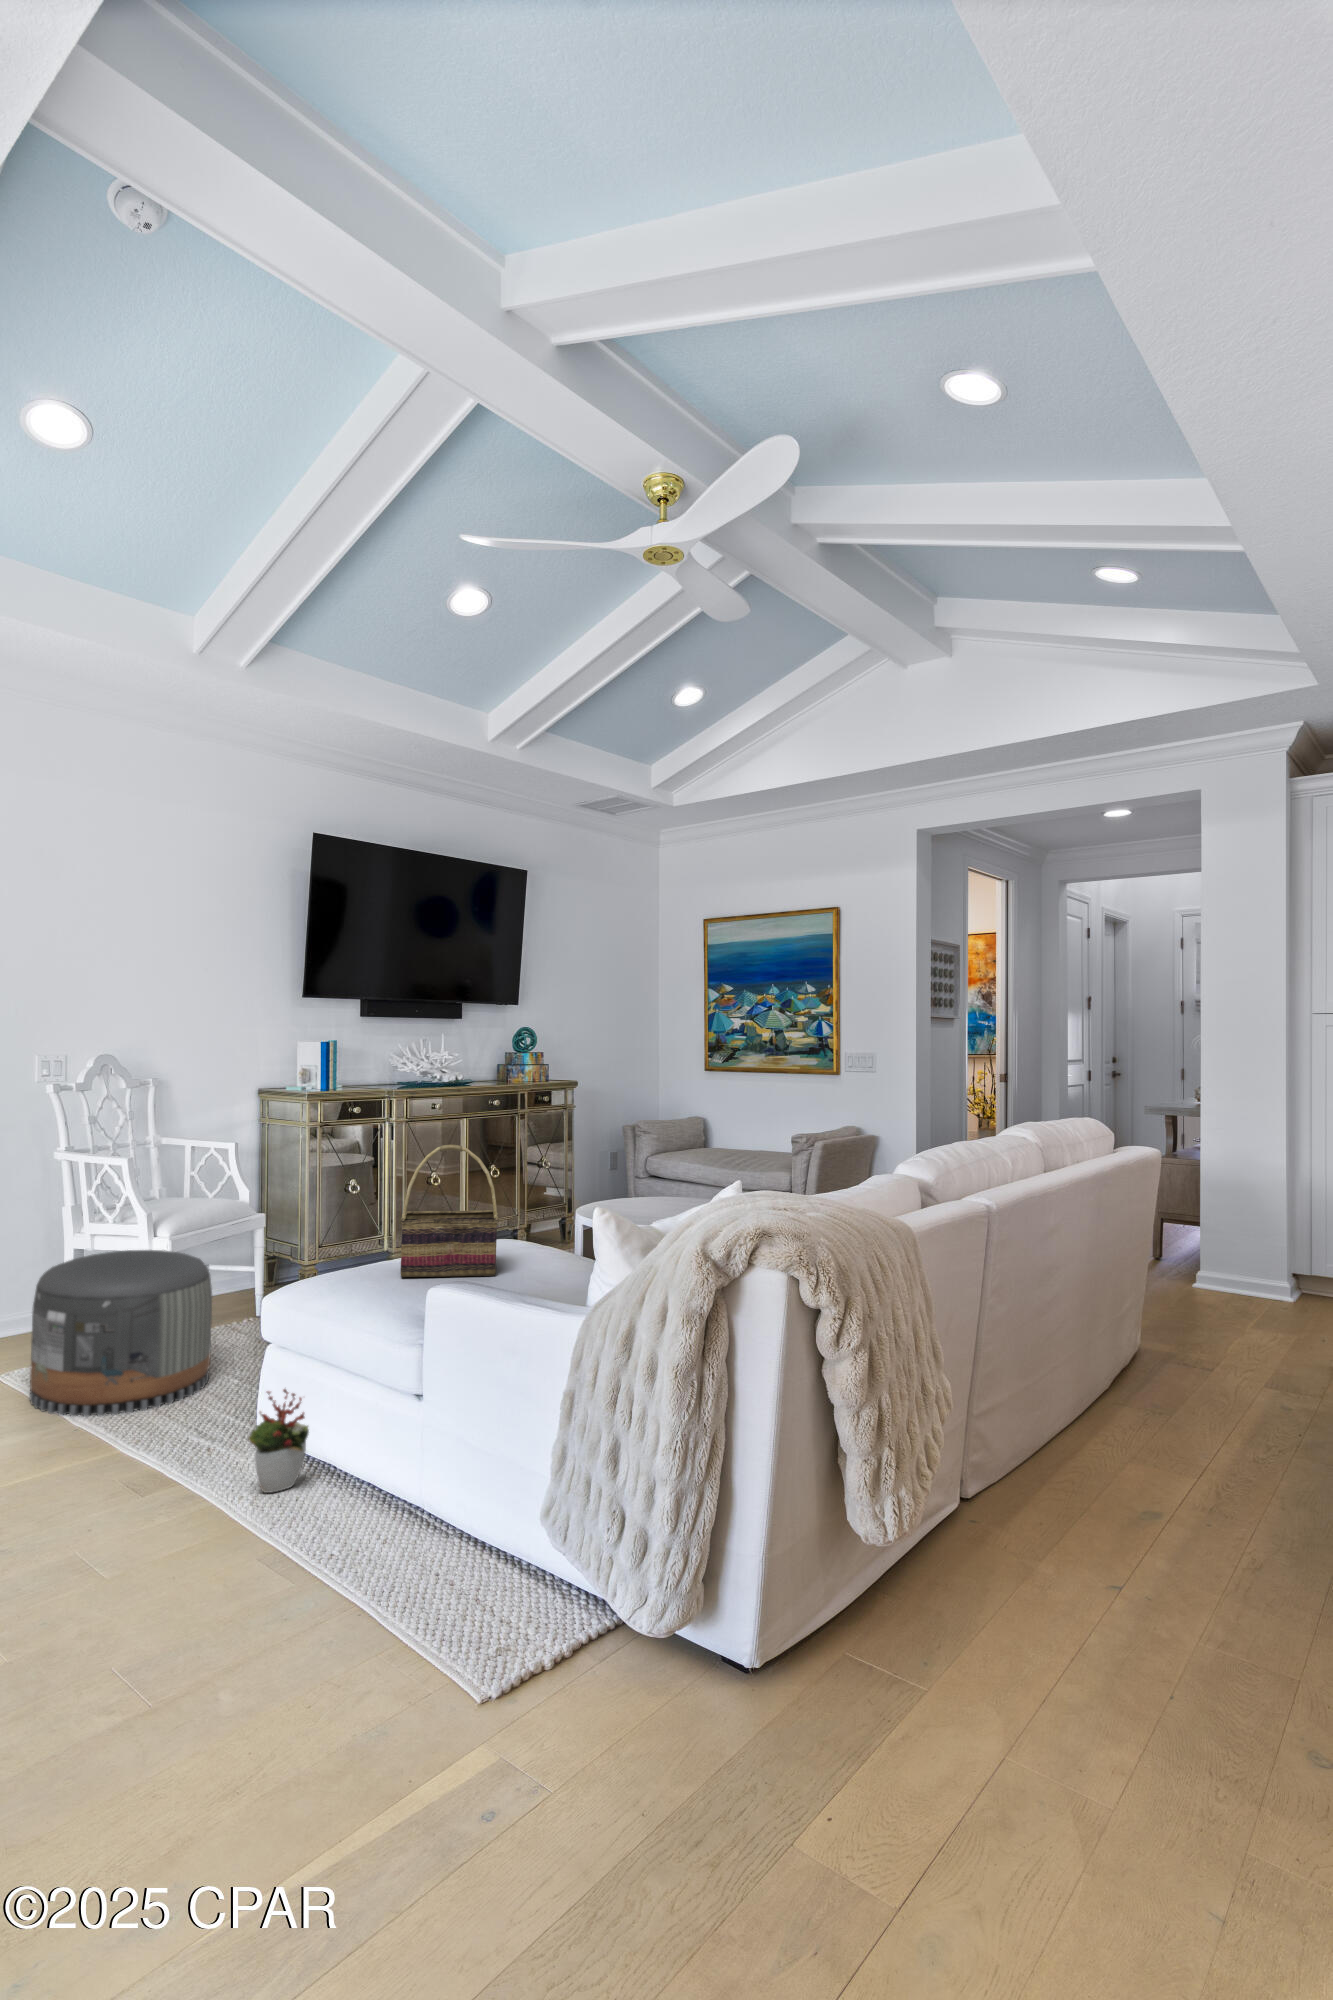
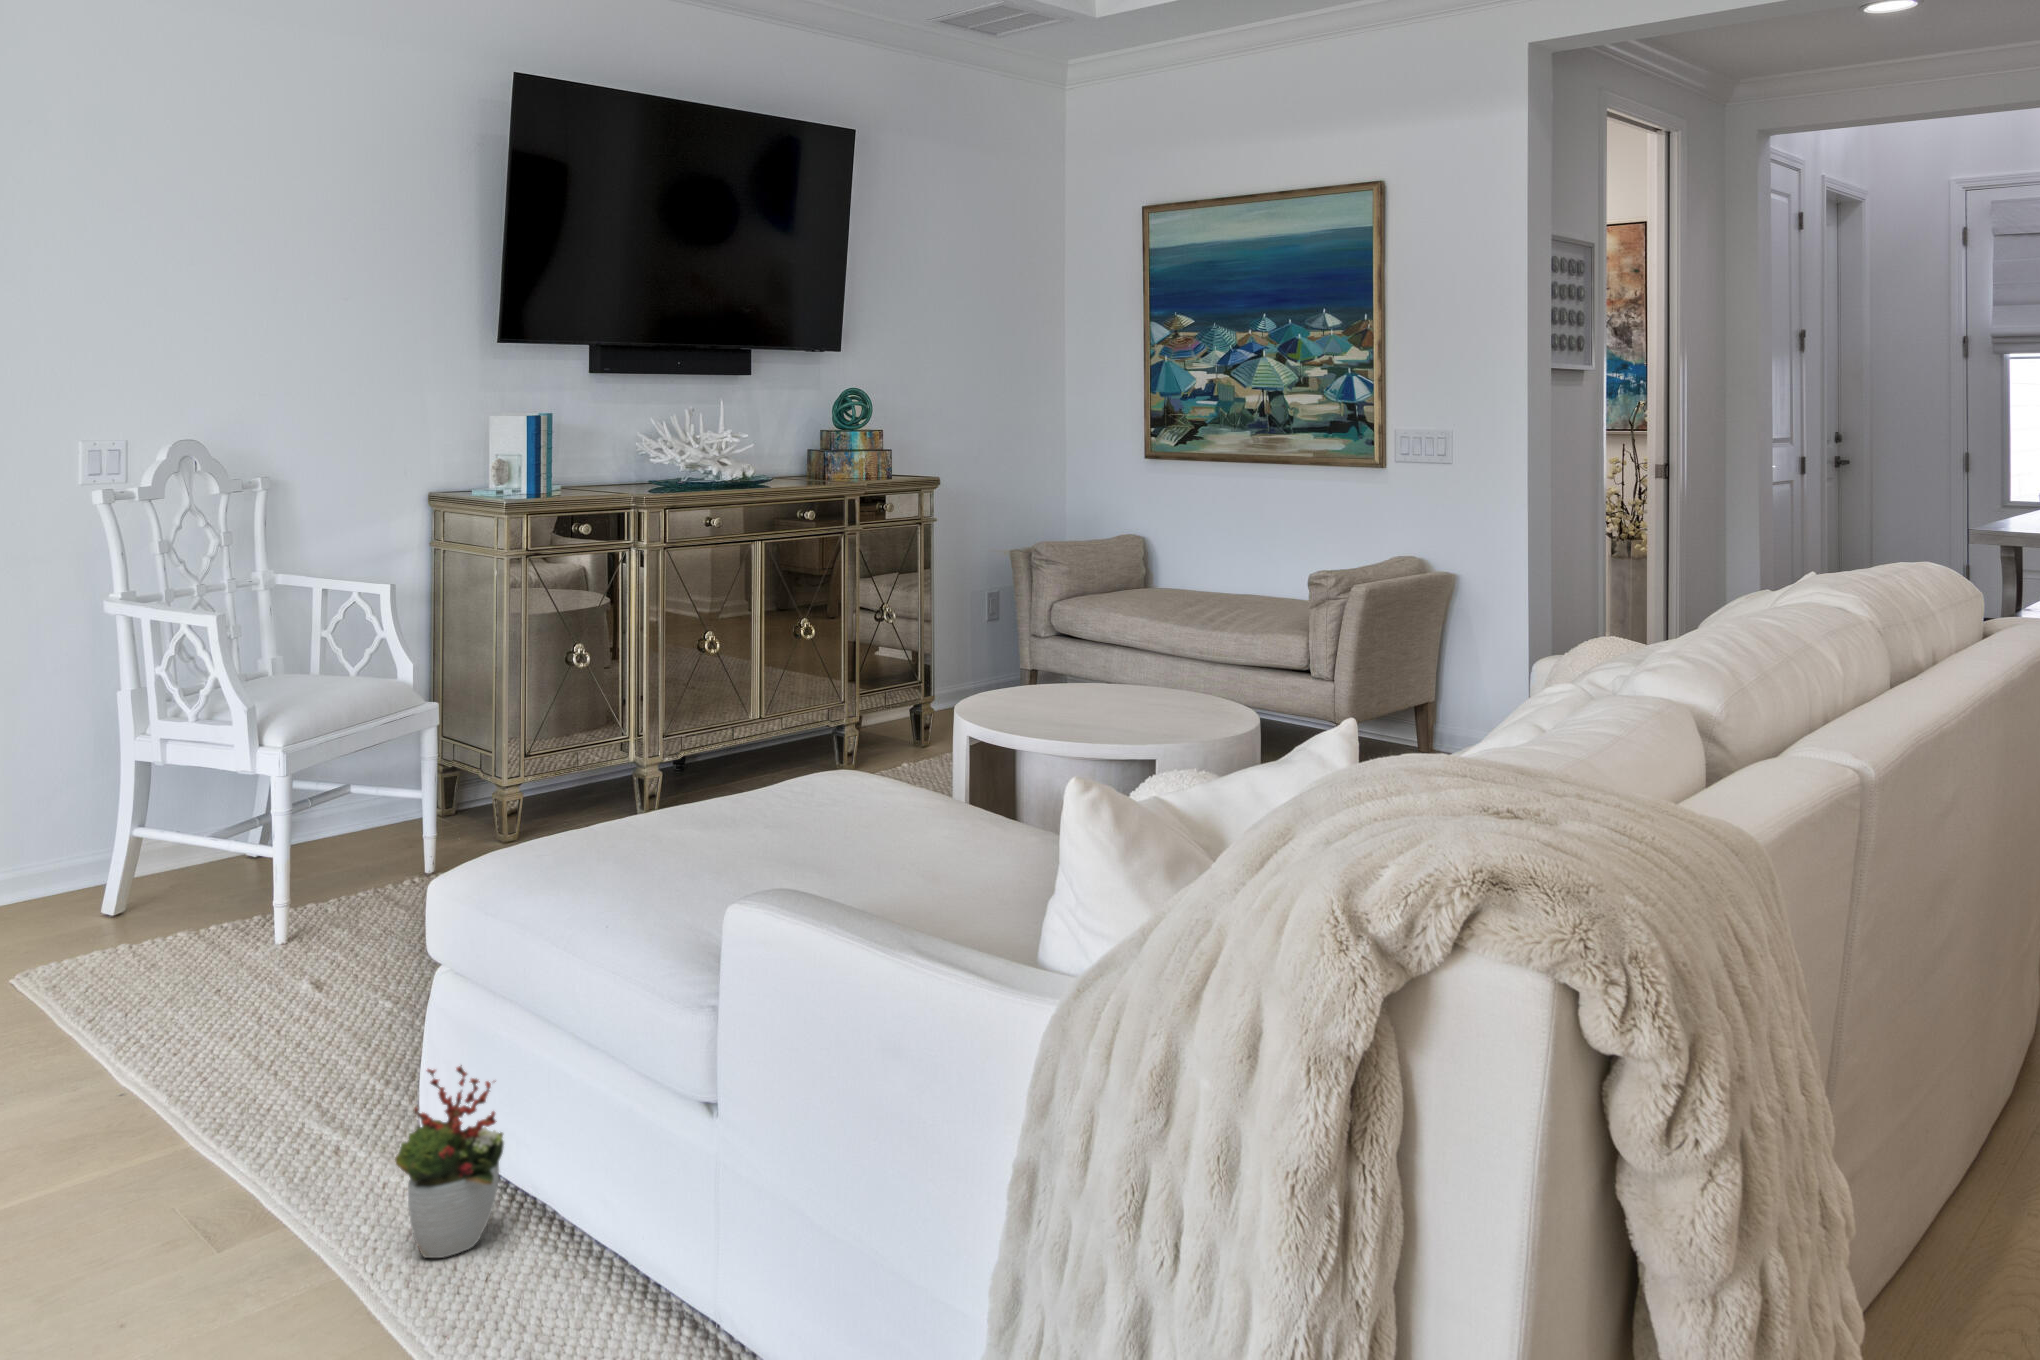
basket: present [400,1145,499,1277] -> none [664,611,842,854]
pouf: present [30,1250,212,1417] -> none [51,772,349,1070]

